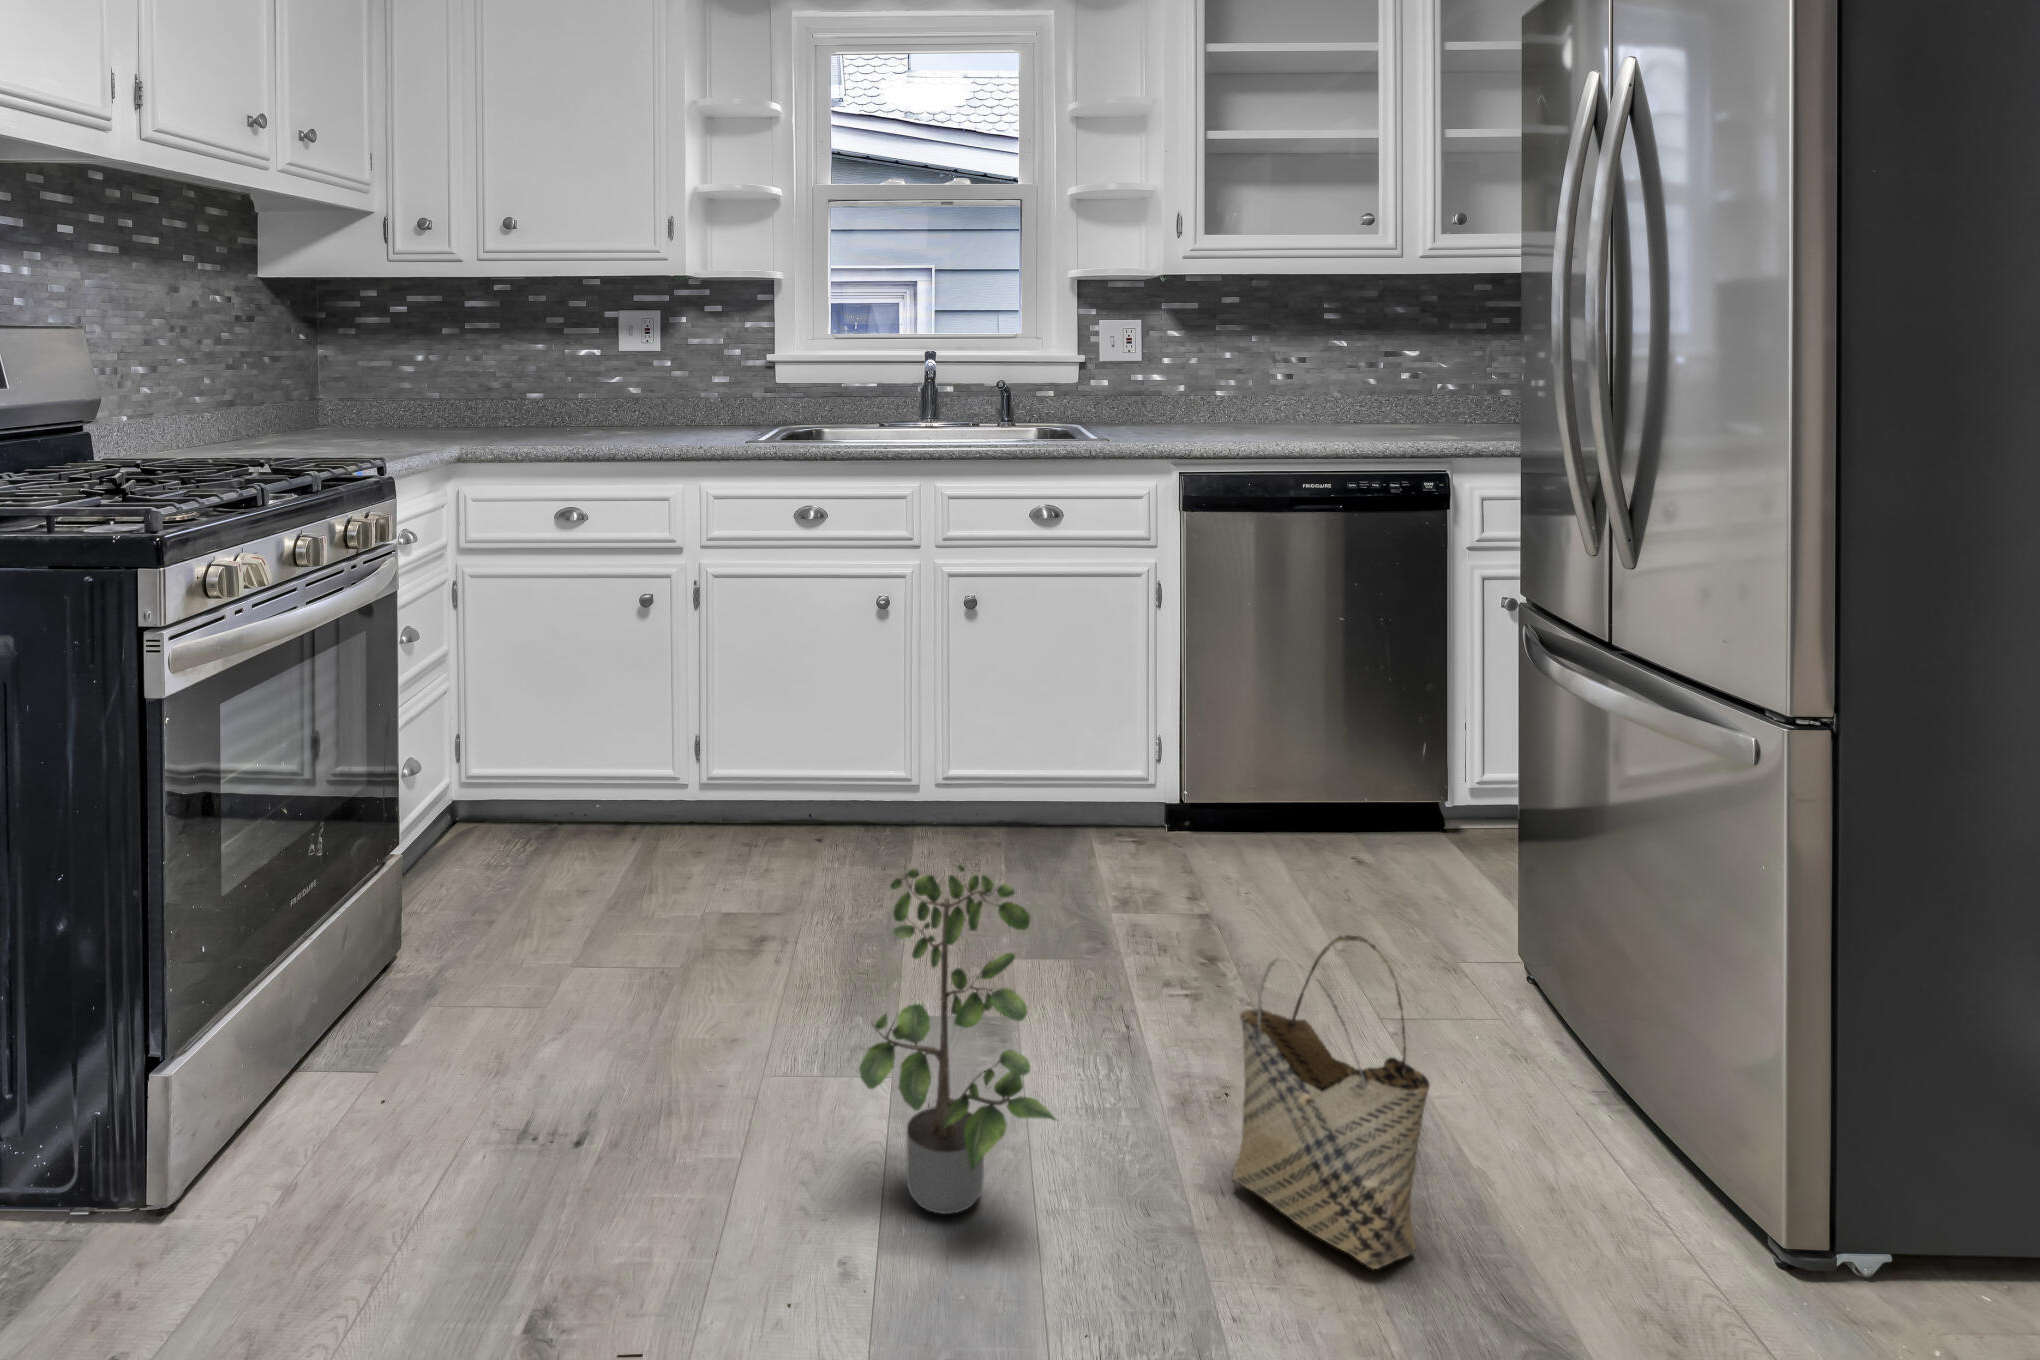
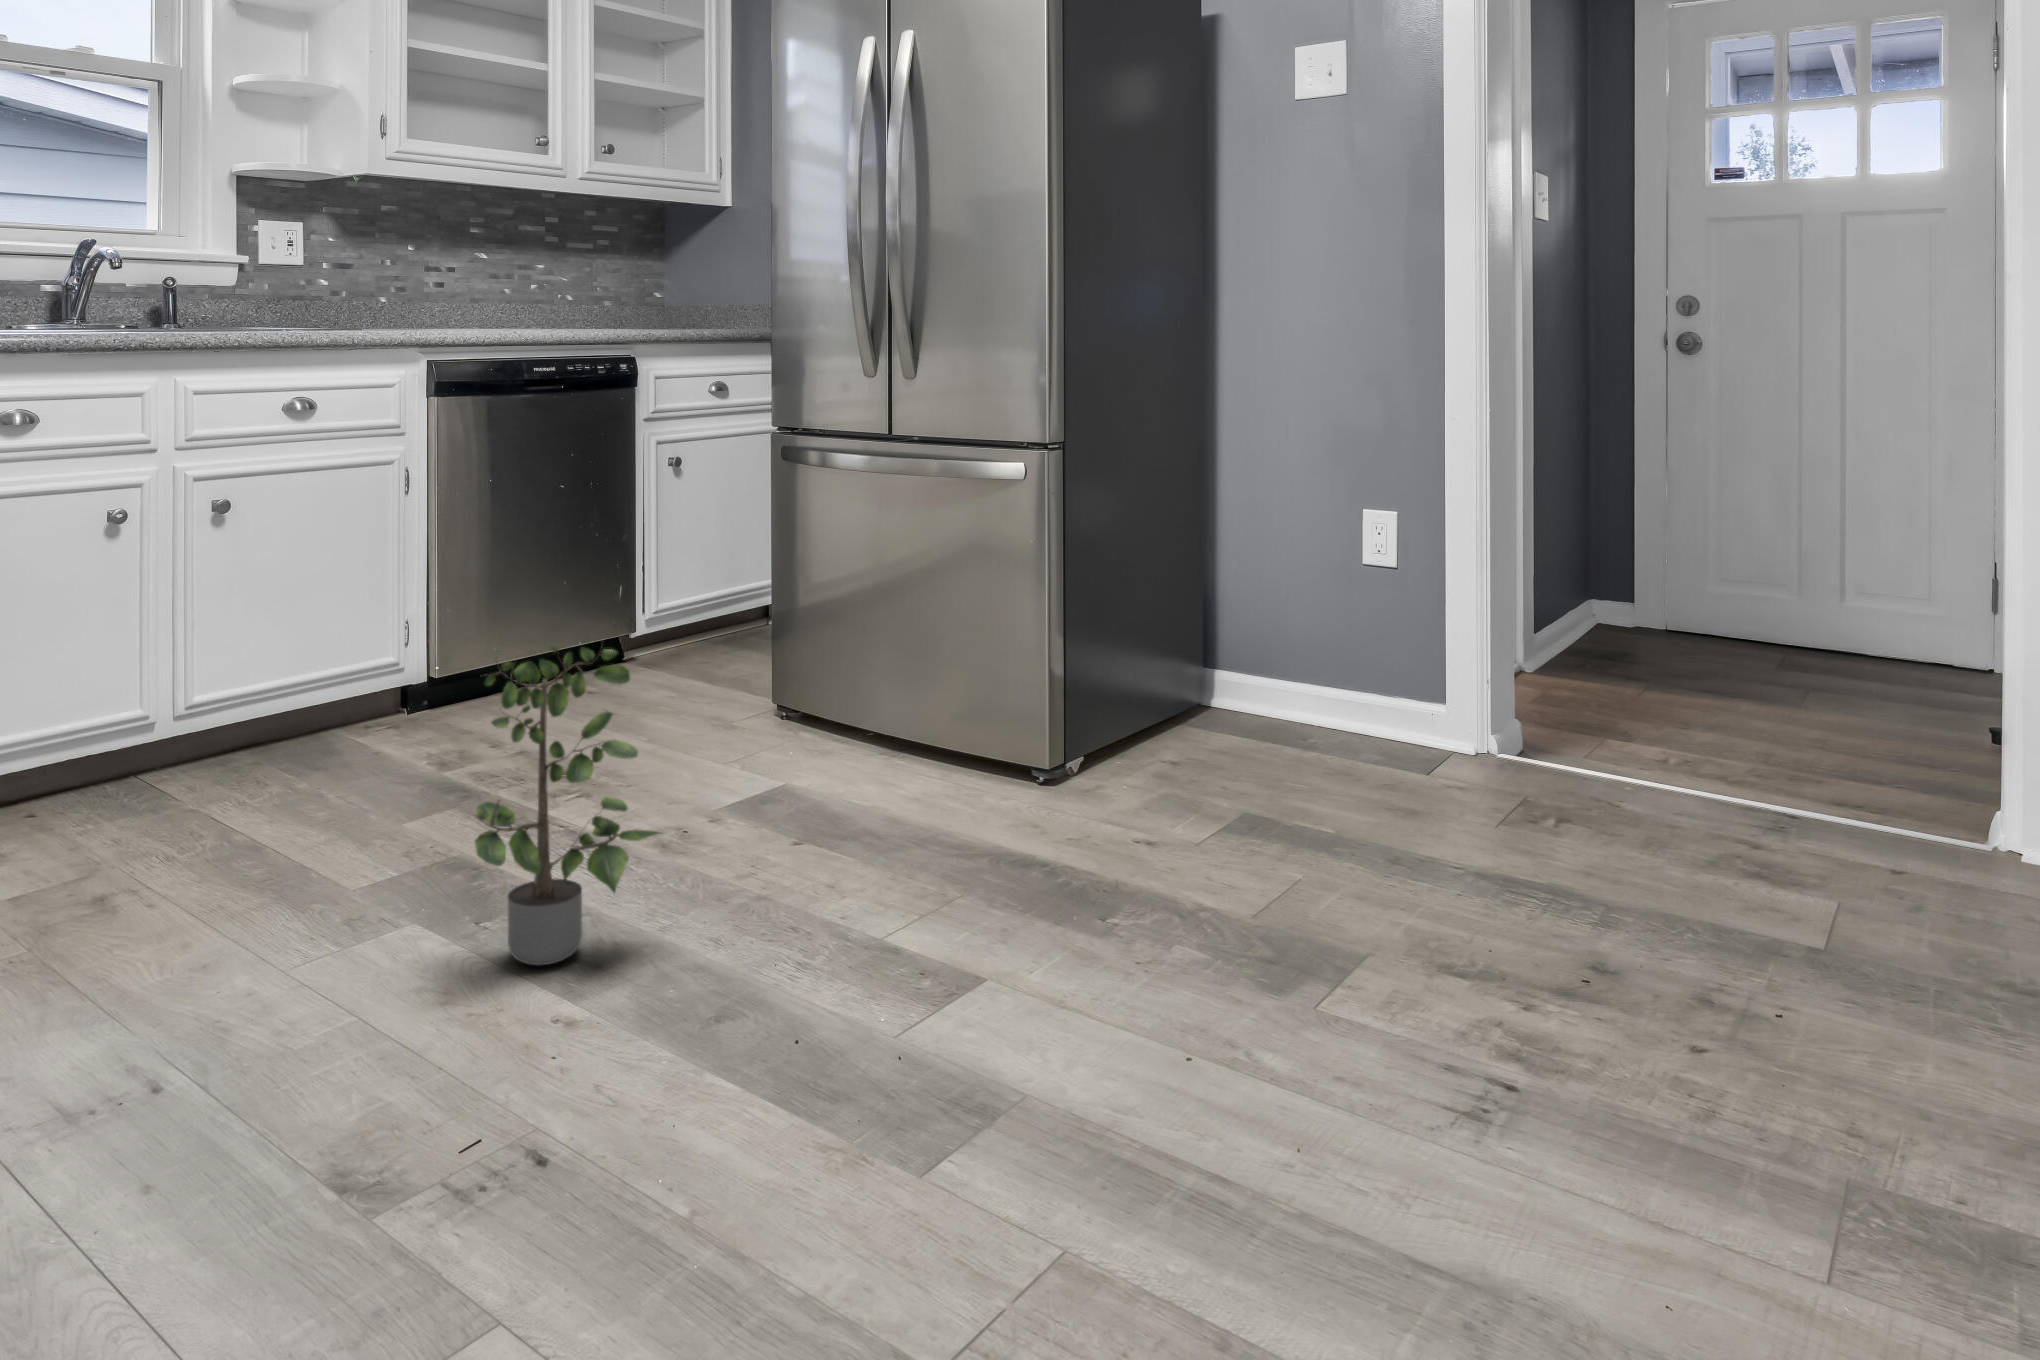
woven basket: present [1233,935,1430,1269] -> none [733,651,888,869]

